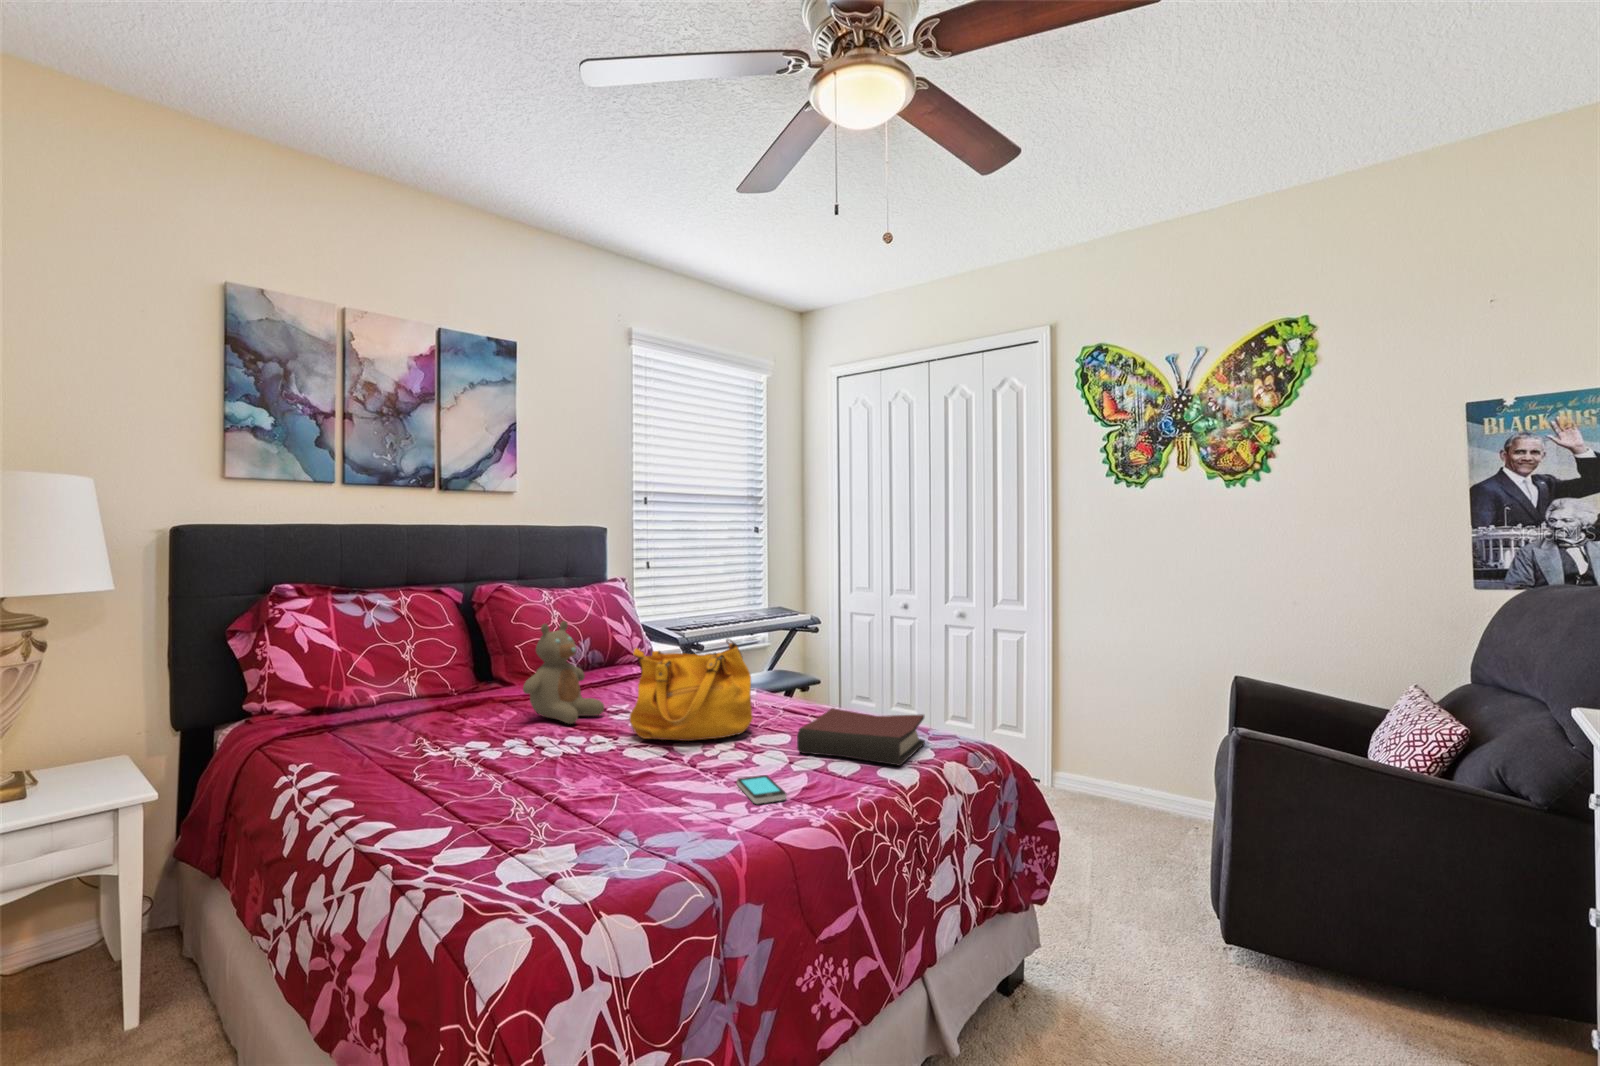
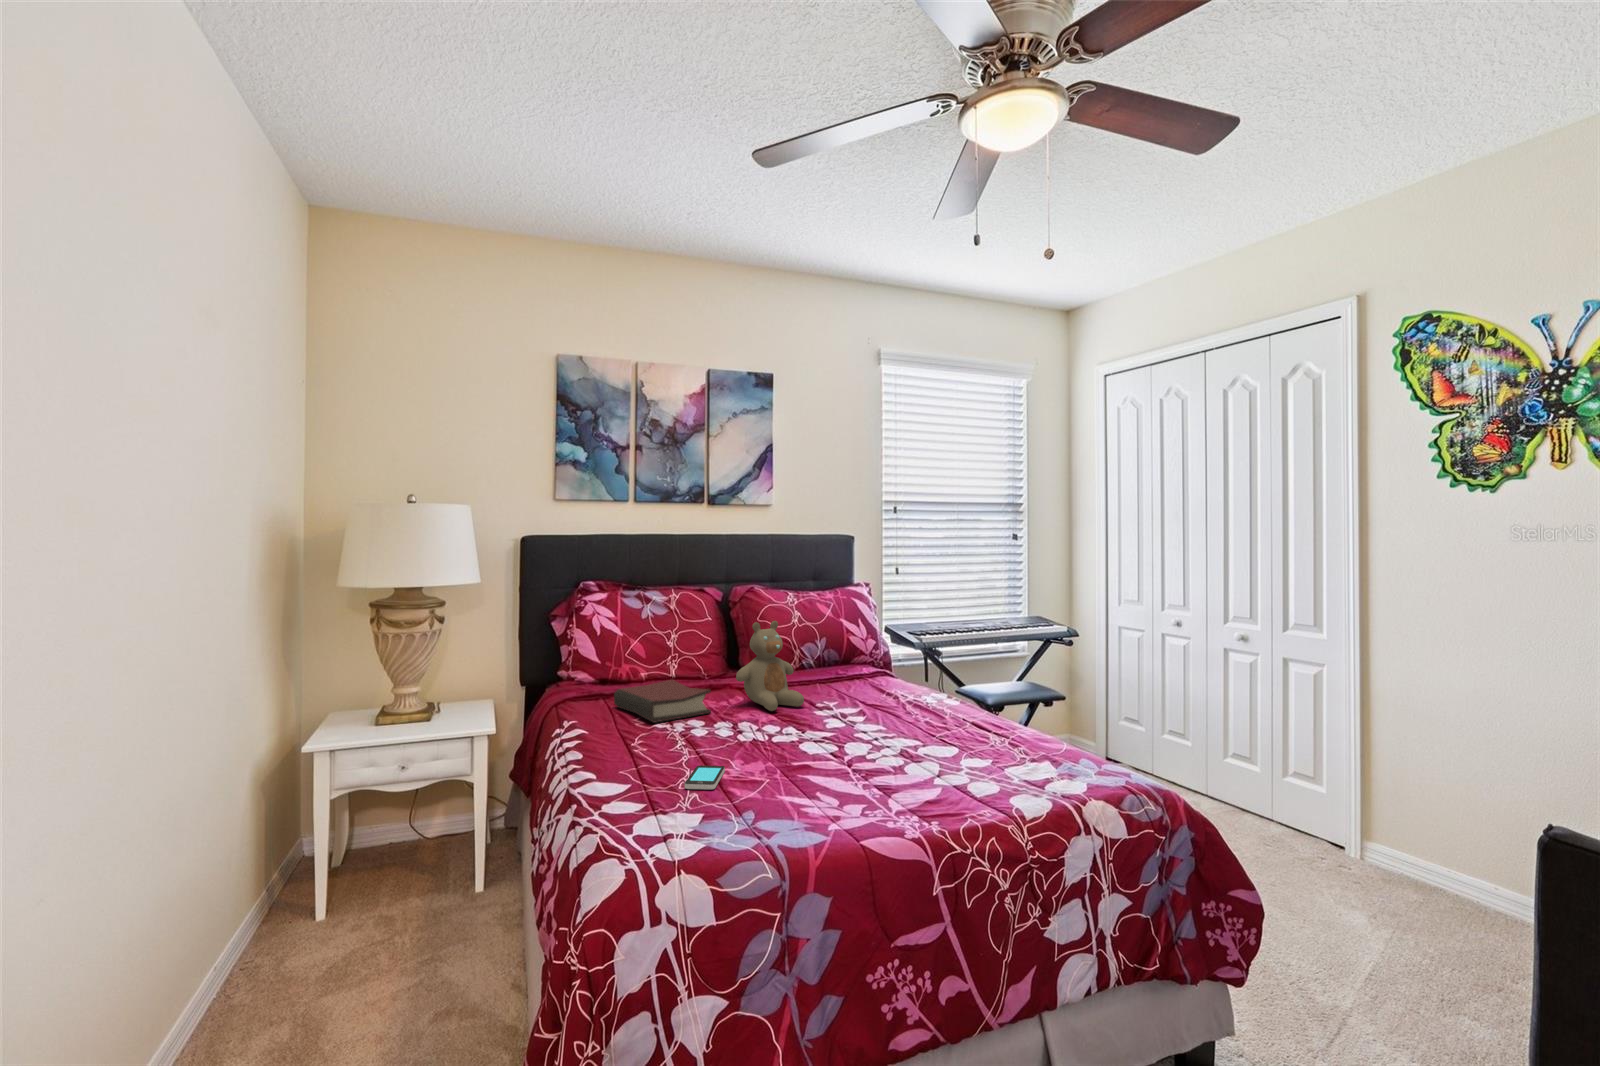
handbag: present [630,639,753,741] -> none [810,647,922,741]
hardback book: present [797,708,925,766] -> present [614,680,711,723]
smartphone: present [737,775,786,804] -> present [685,765,725,789]

